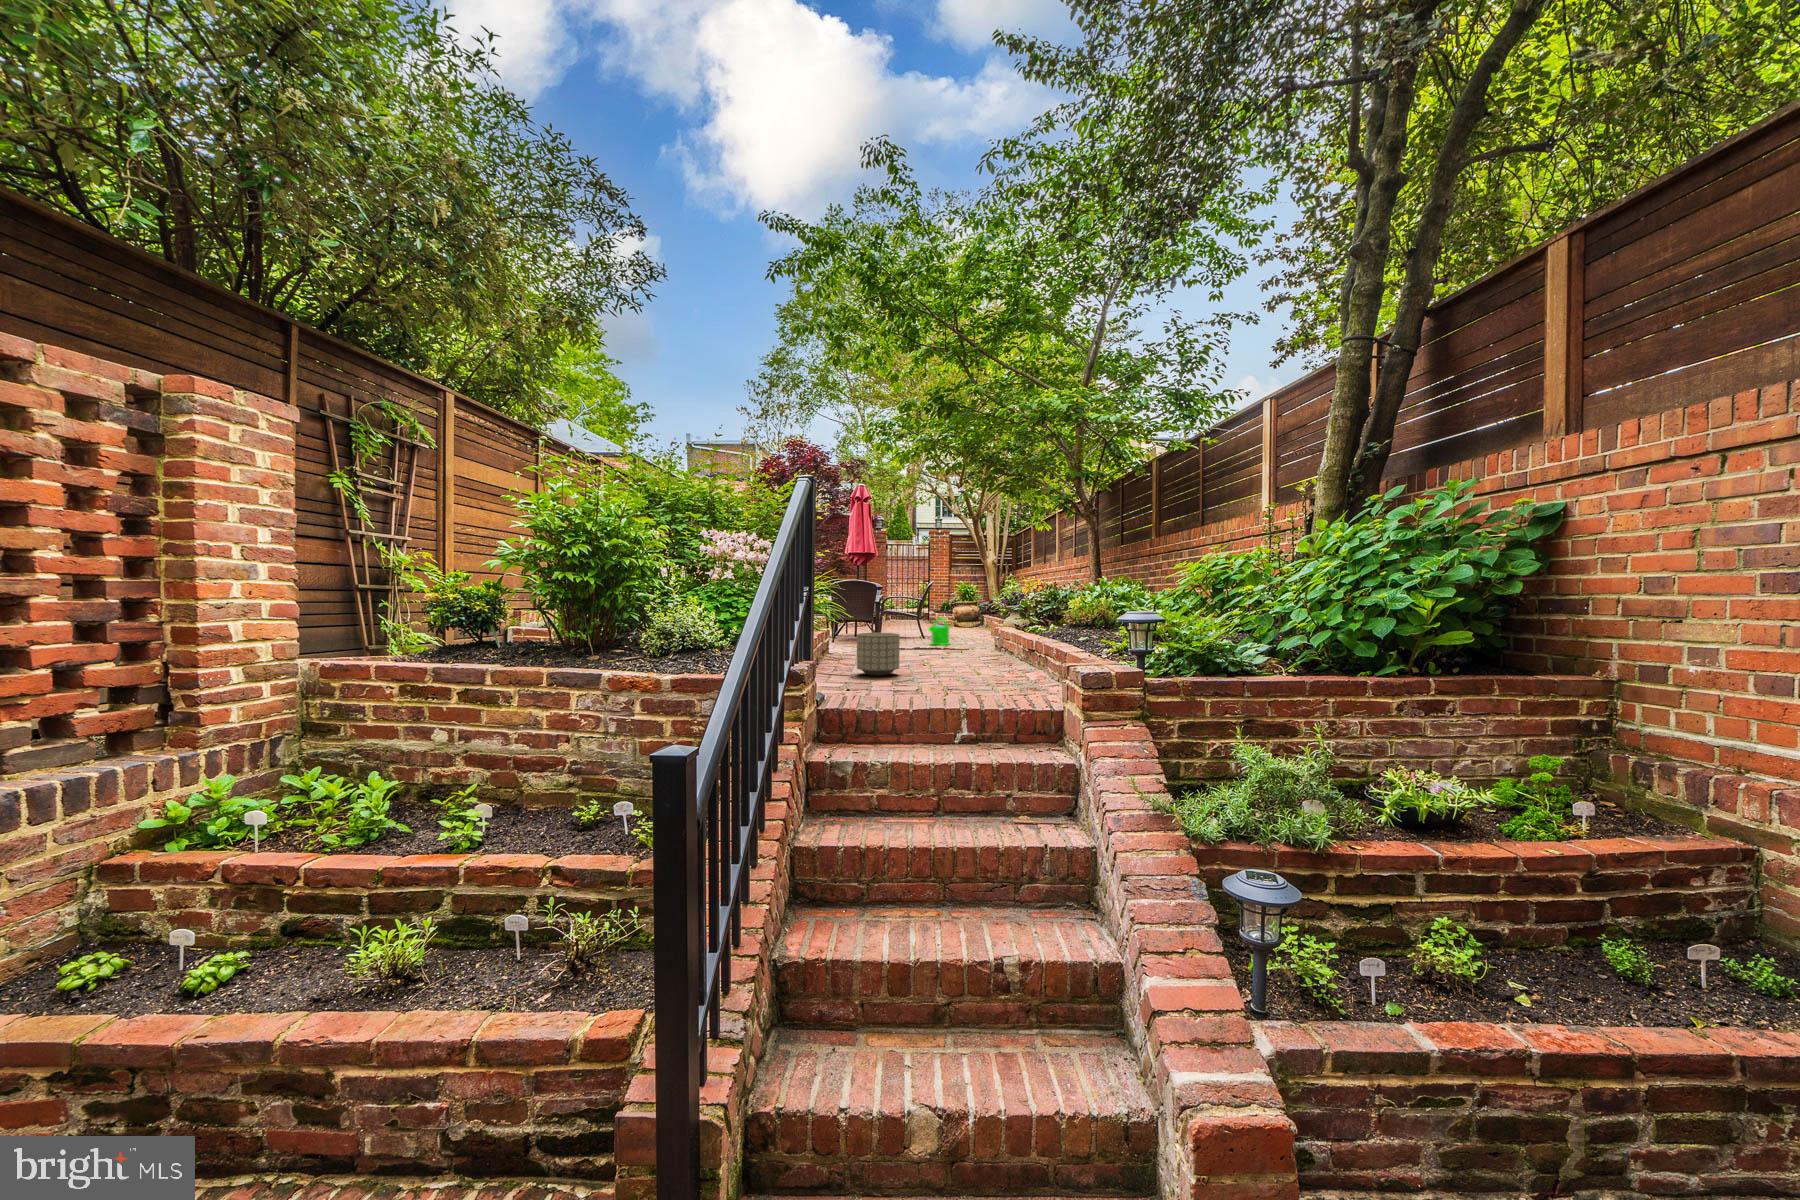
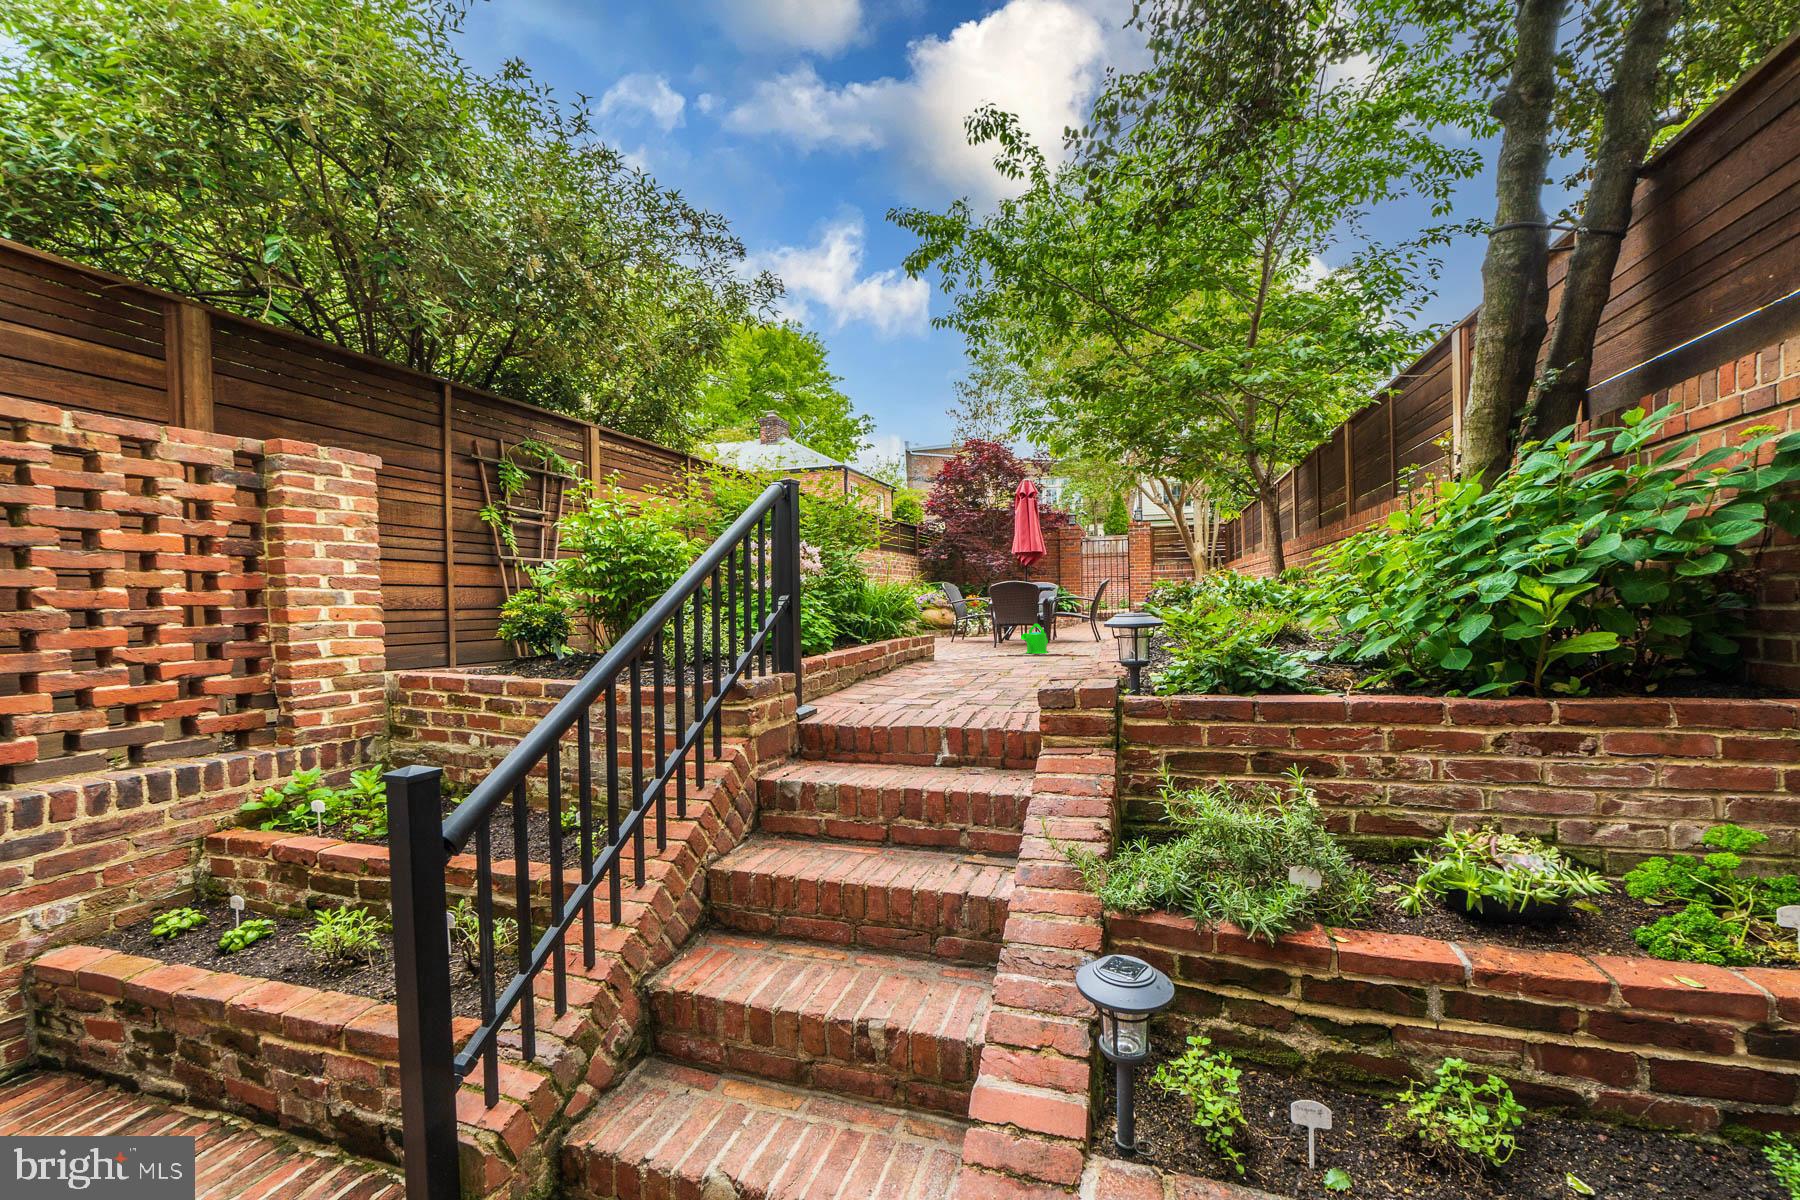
planter: present [857,633,899,676] -> none [890,642,936,687]

